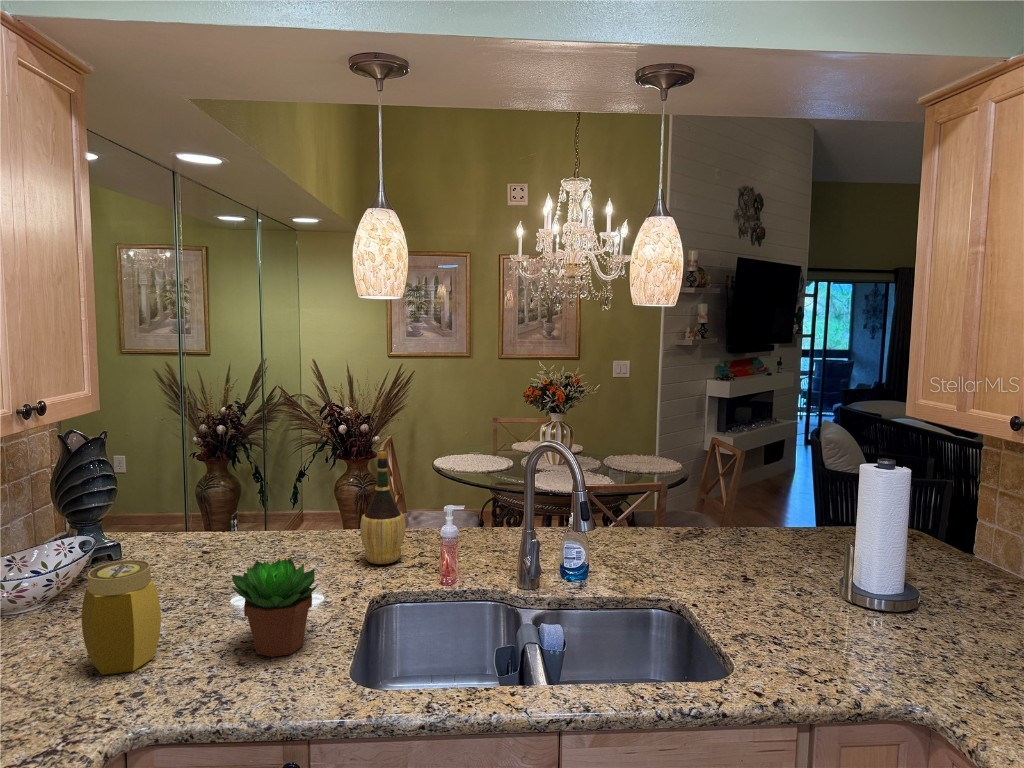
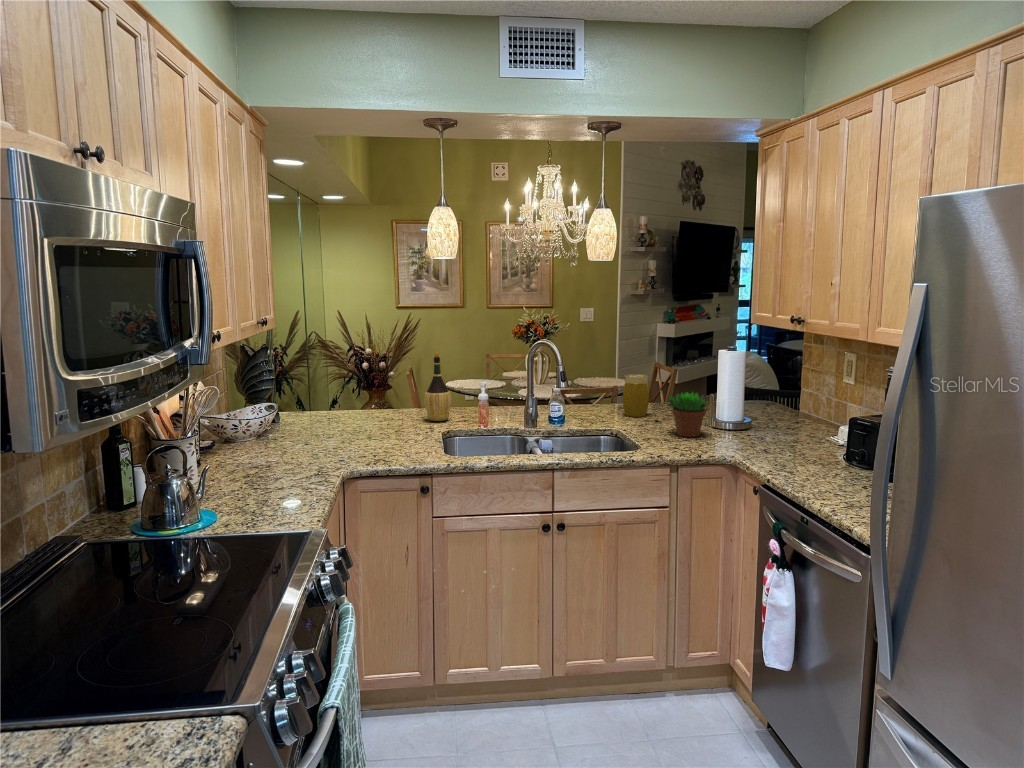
succulent plant: present [231,558,318,657] -> present [667,392,710,437]
jar: present [82,560,161,675] -> present [623,374,649,417]

